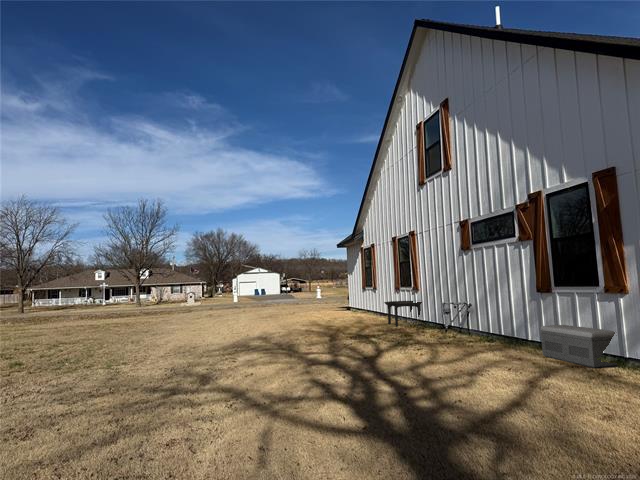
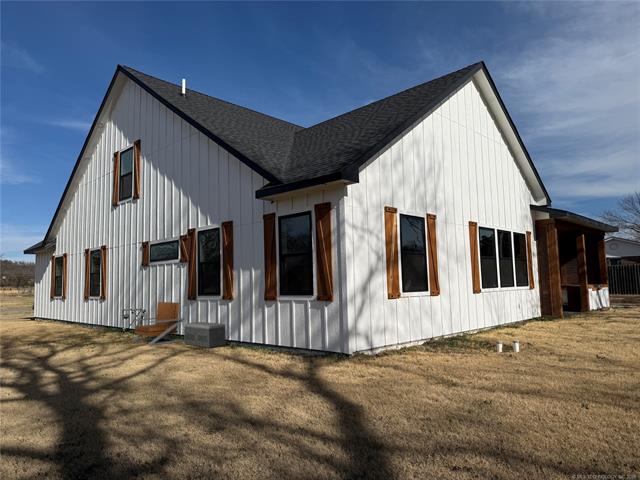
lounge chair: none [461,294,536,353] -> present [132,302,184,345]
round table: present [384,301,422,327] -> none [69,309,109,332]

